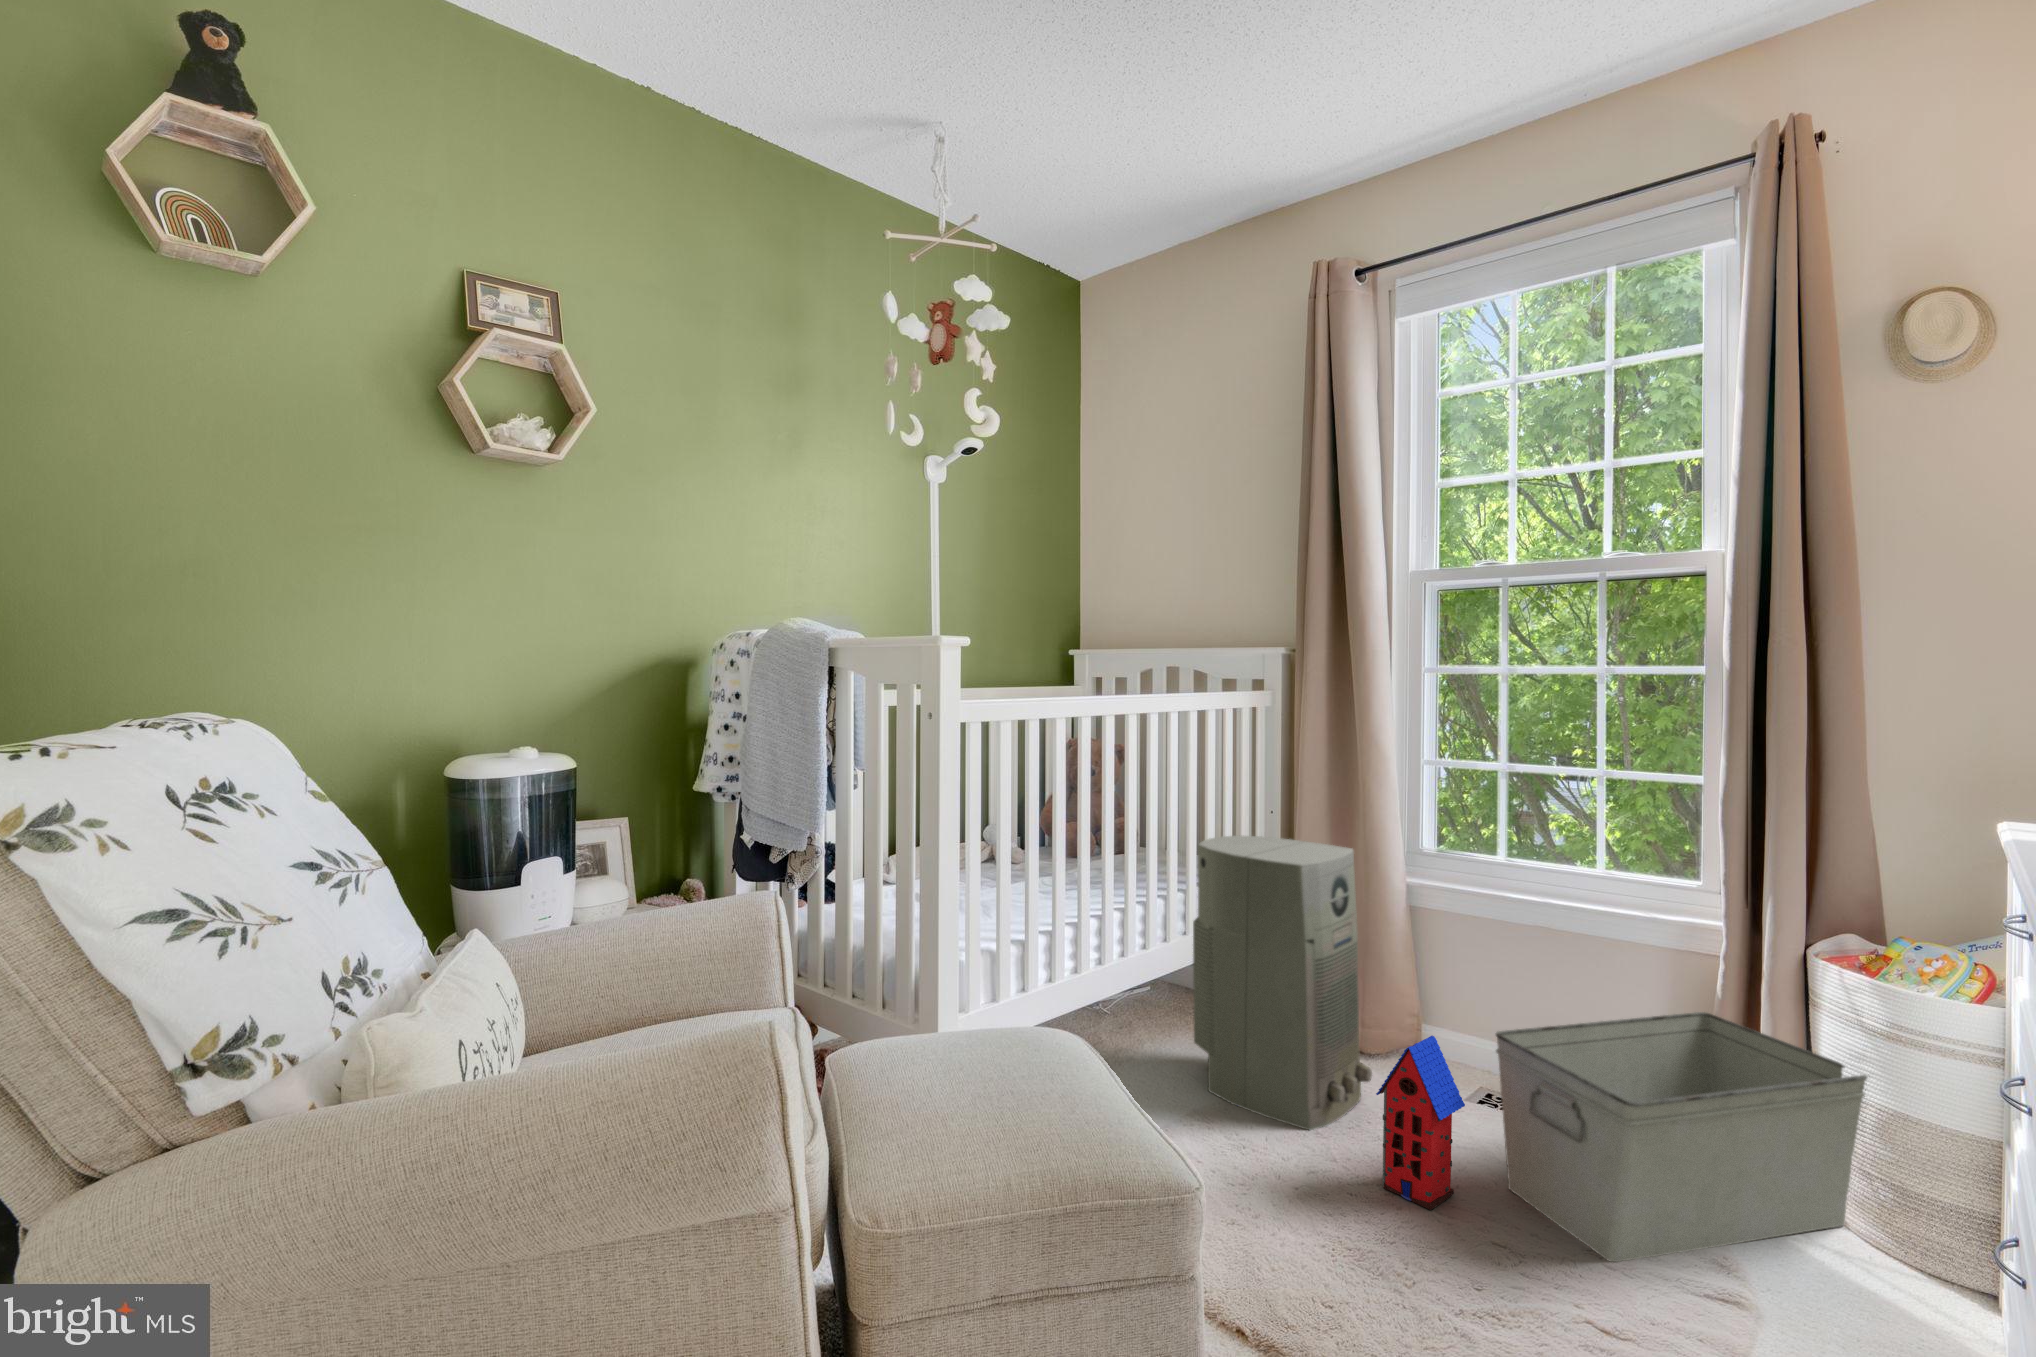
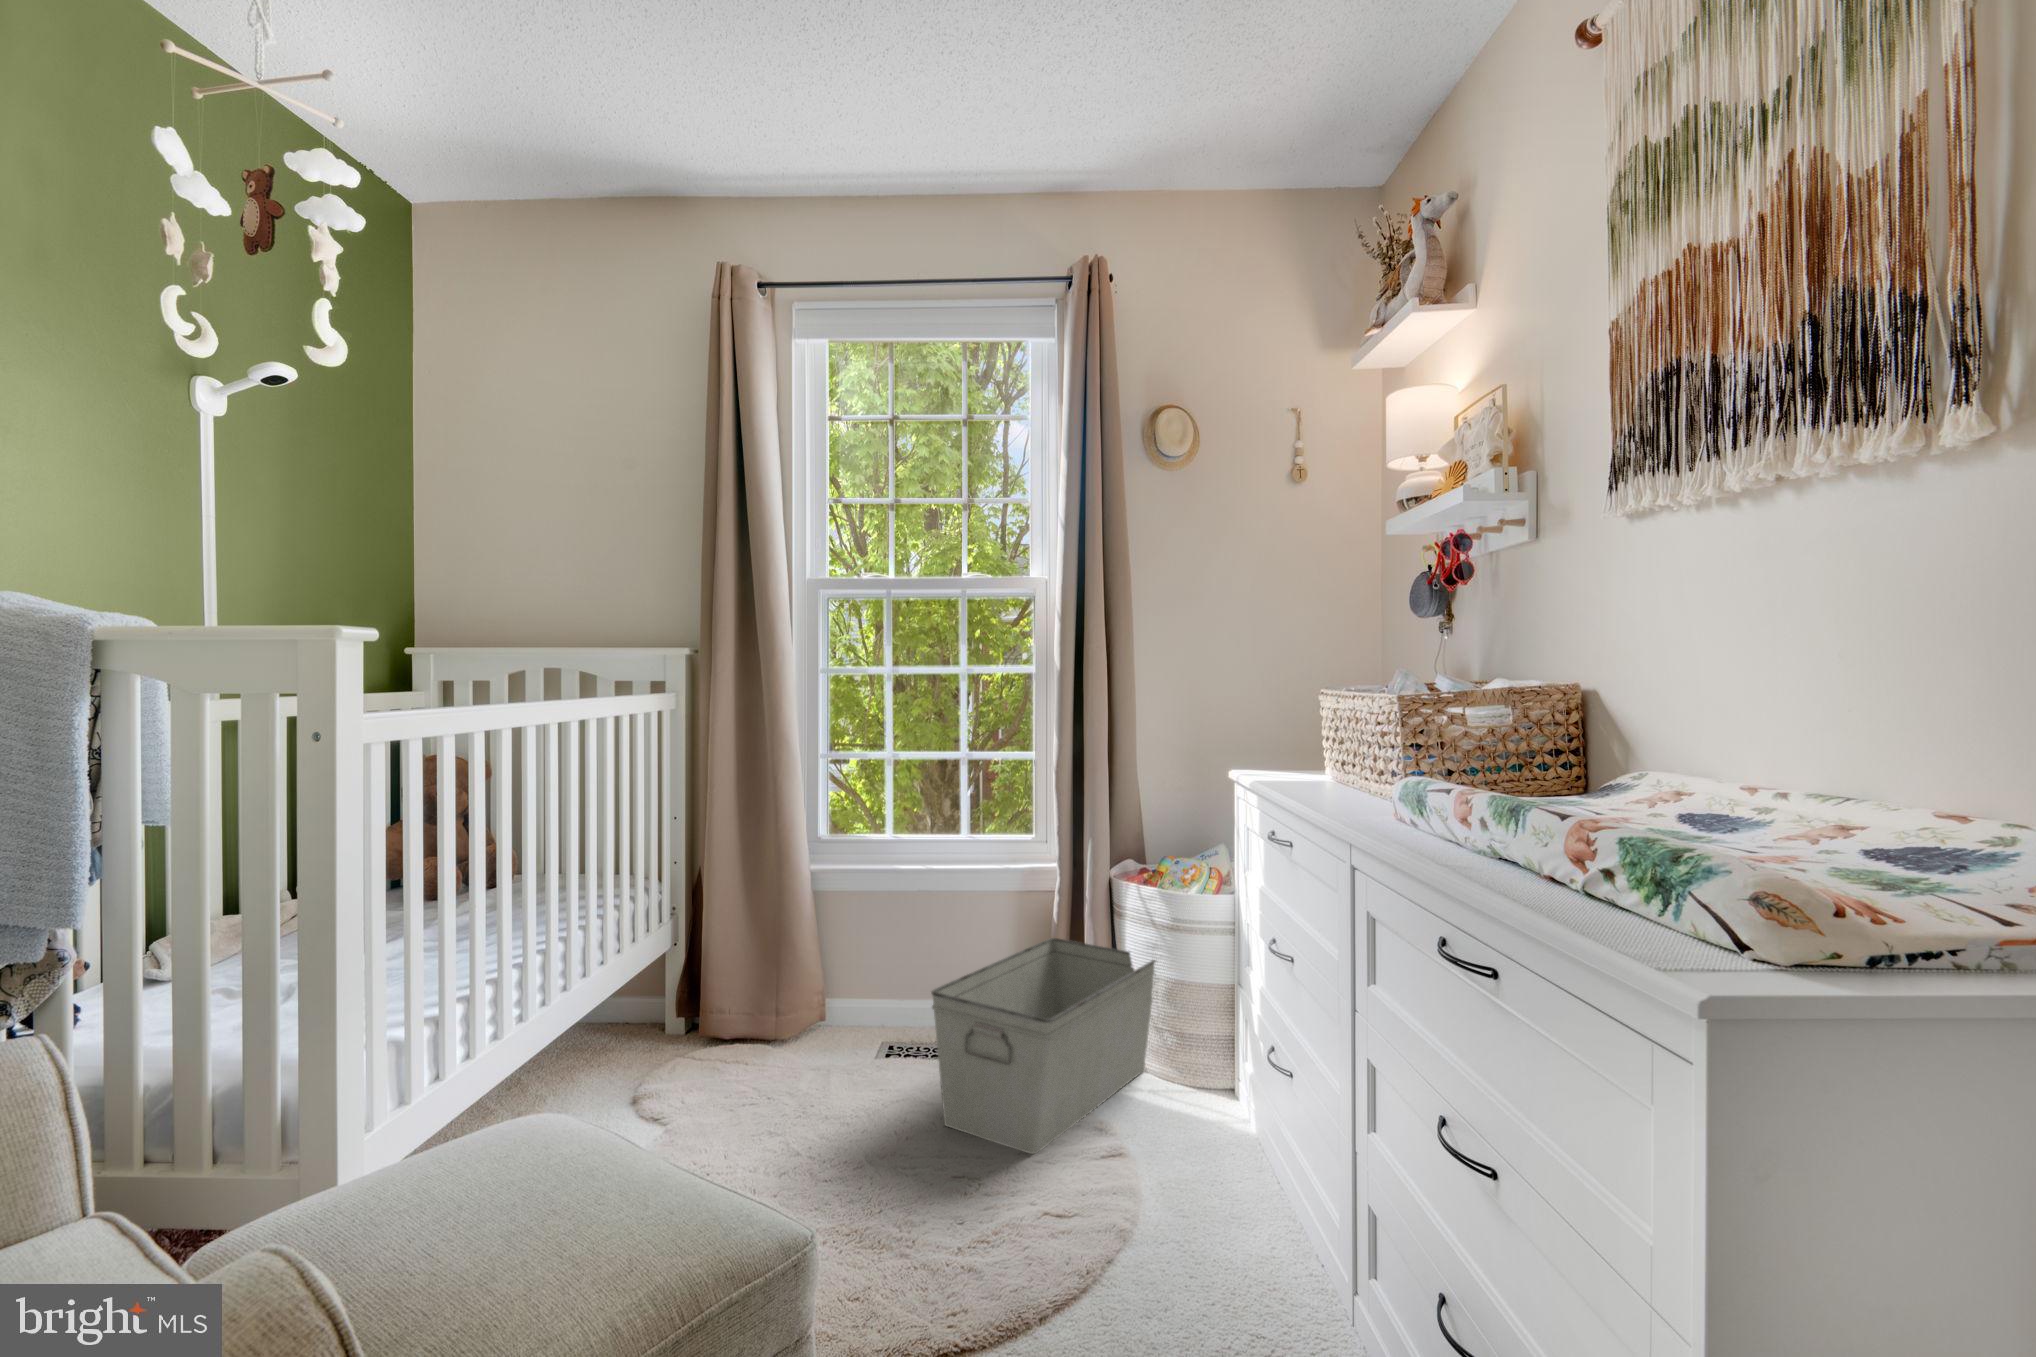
air purifier: present [1193,836,1372,1130] -> none [621,846,807,1138]
toy house: present [1376,1036,1465,1210] -> none [844,1008,917,1168]

